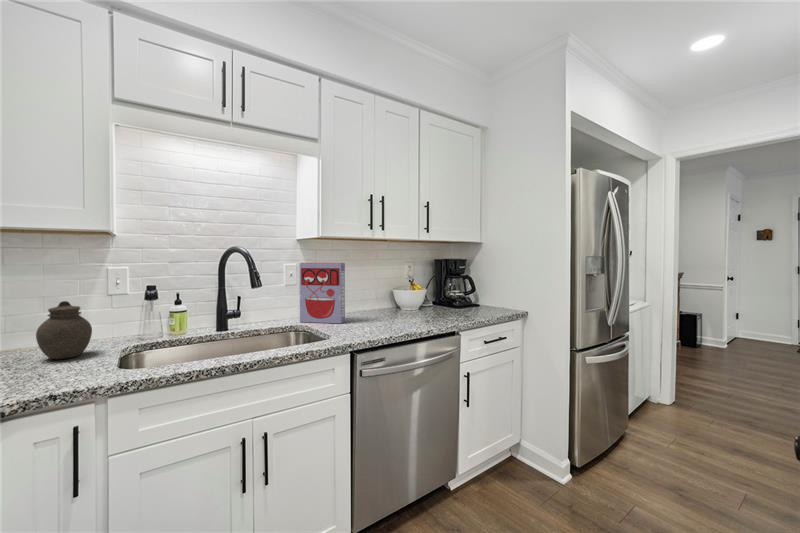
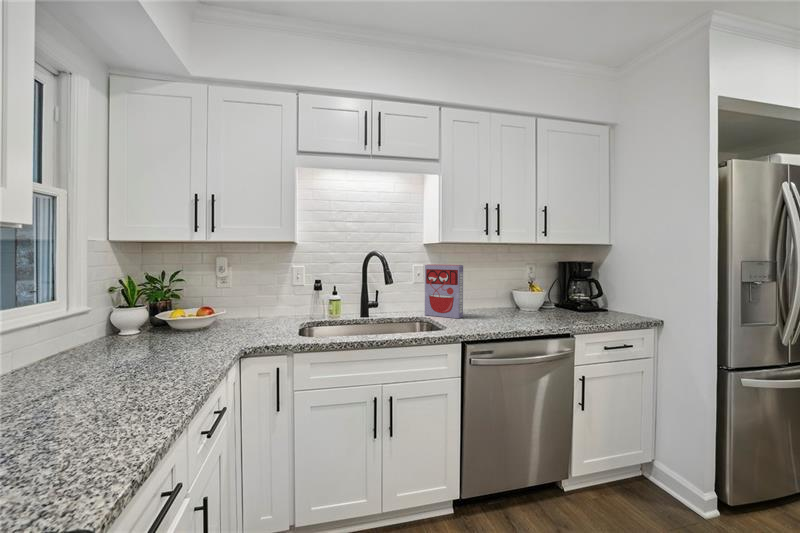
jar: present [36,301,92,359] -> none [255,289,284,327]

